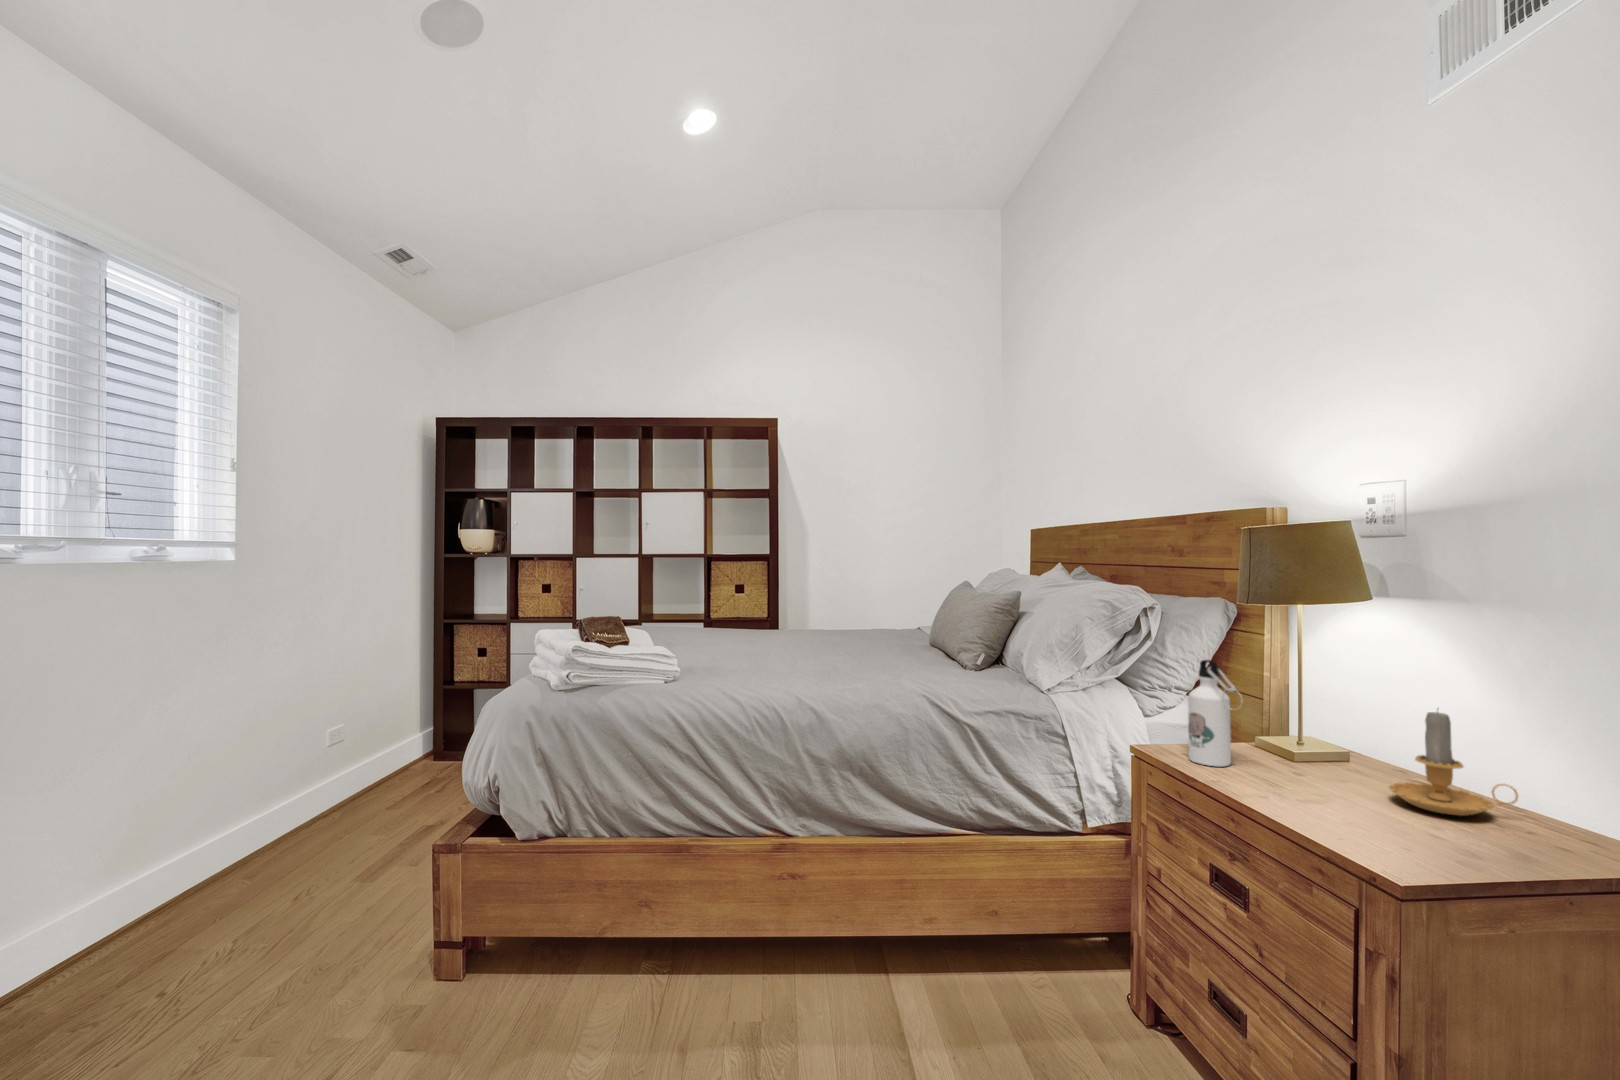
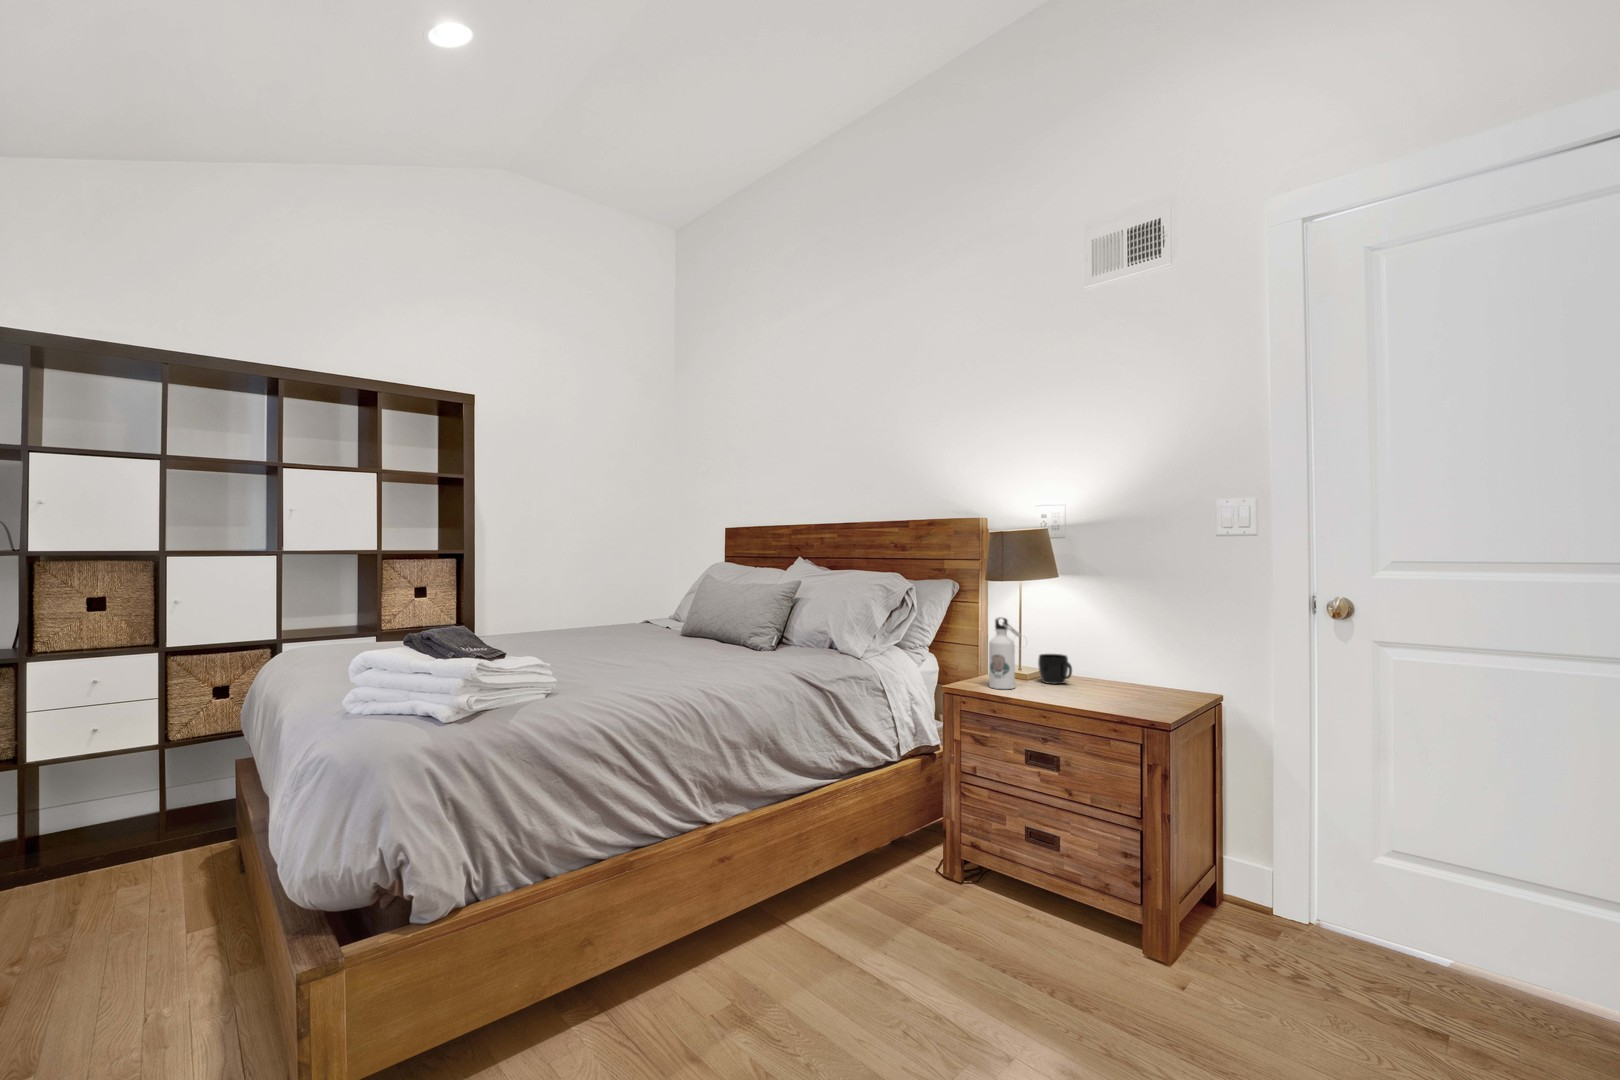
candle: present [1389,712,1518,816] -> none [1100,632,1154,692]
mug: none [1293,724,1348,775] -> present [1038,654,1072,684]

